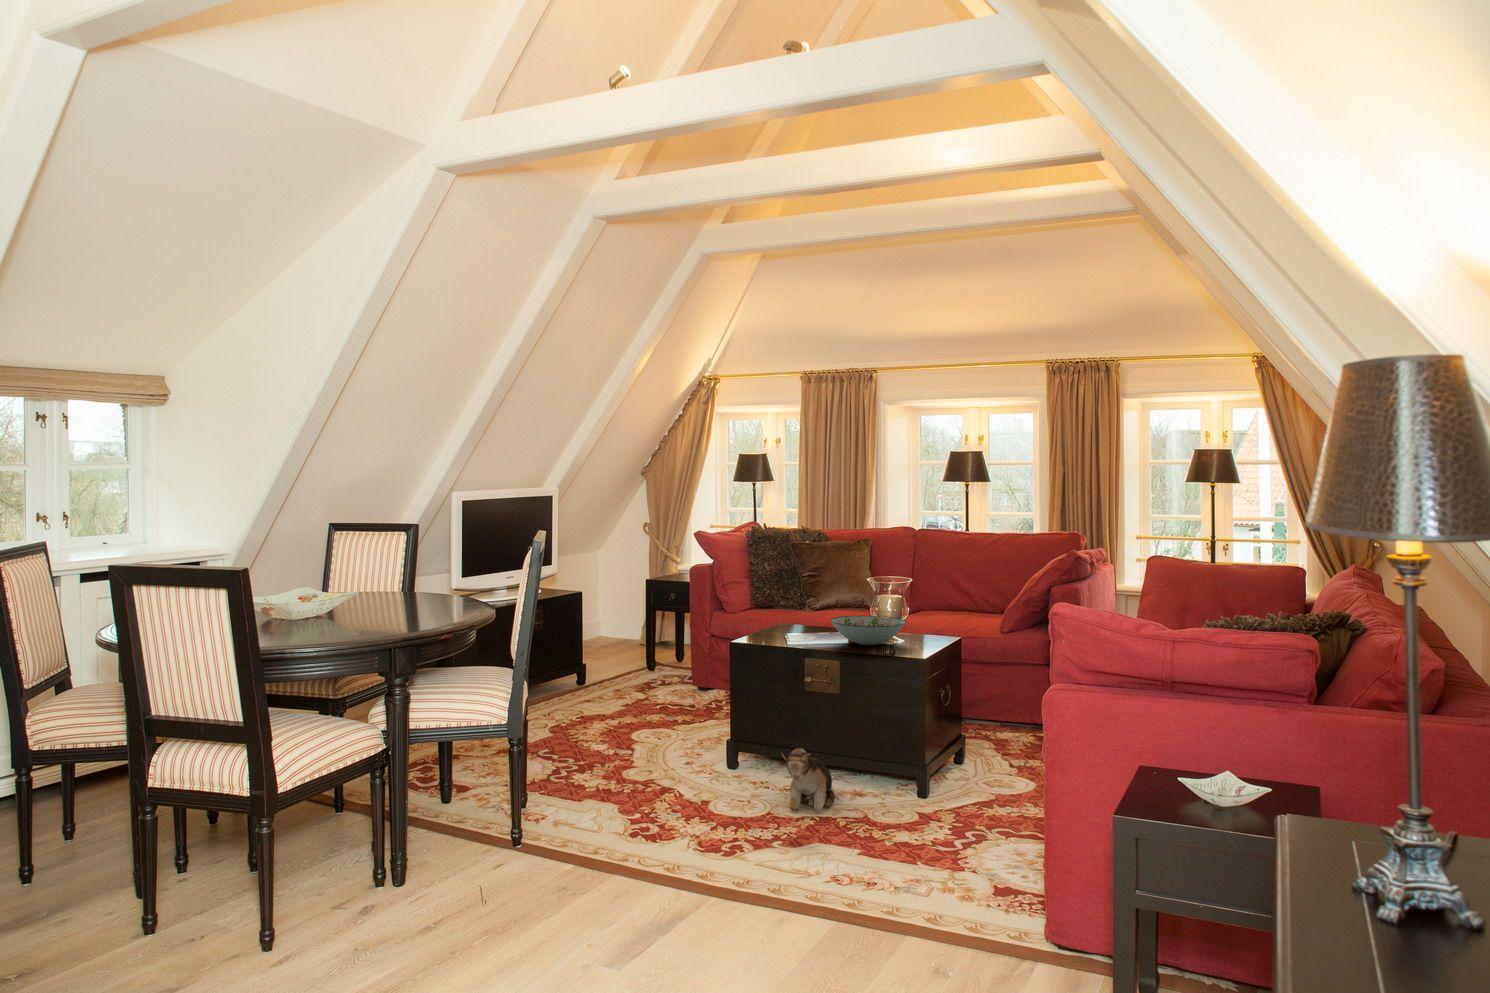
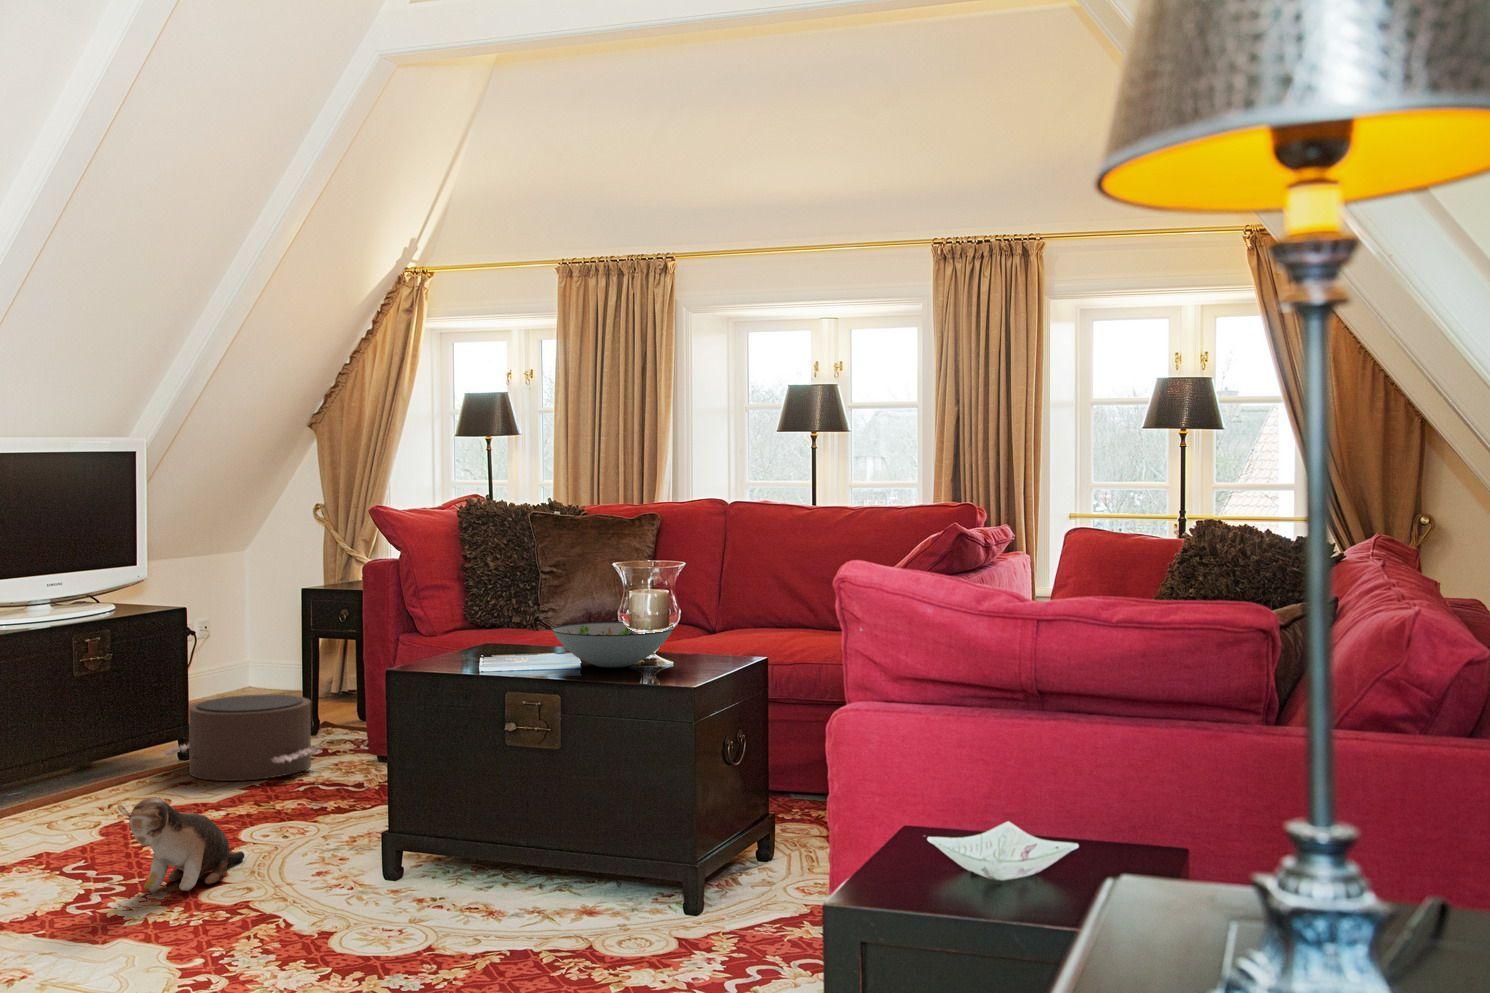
pouf: none [570,647,665,700] -> present [163,694,320,781]
plush toy: present [782,748,835,811] -> present [118,797,245,891]

